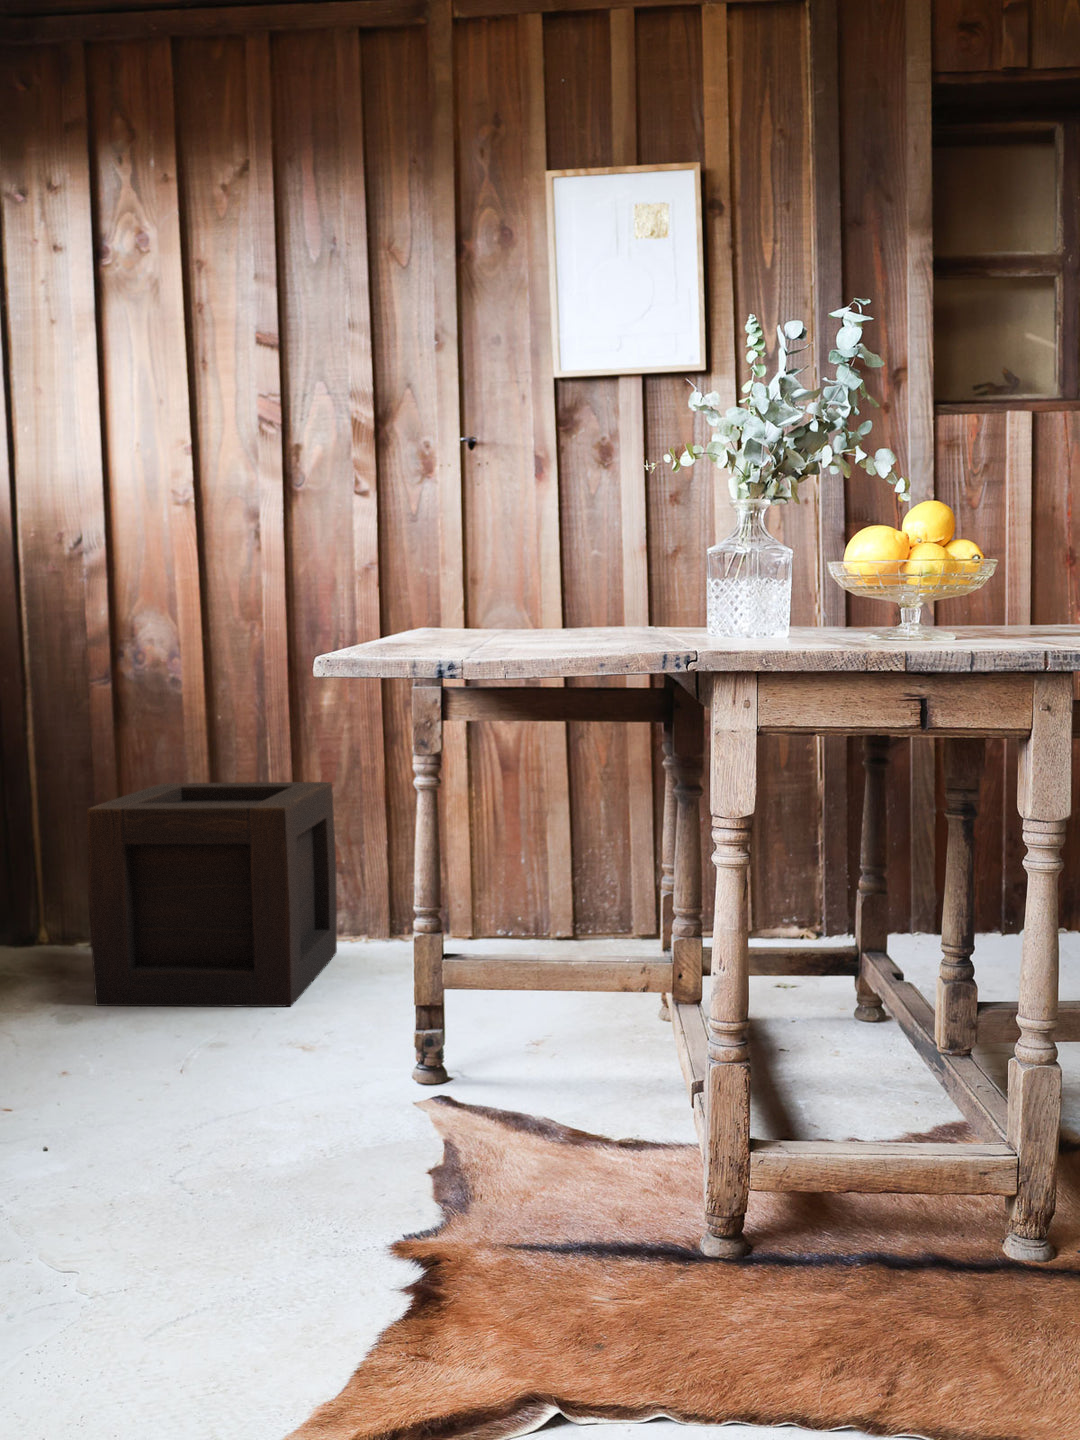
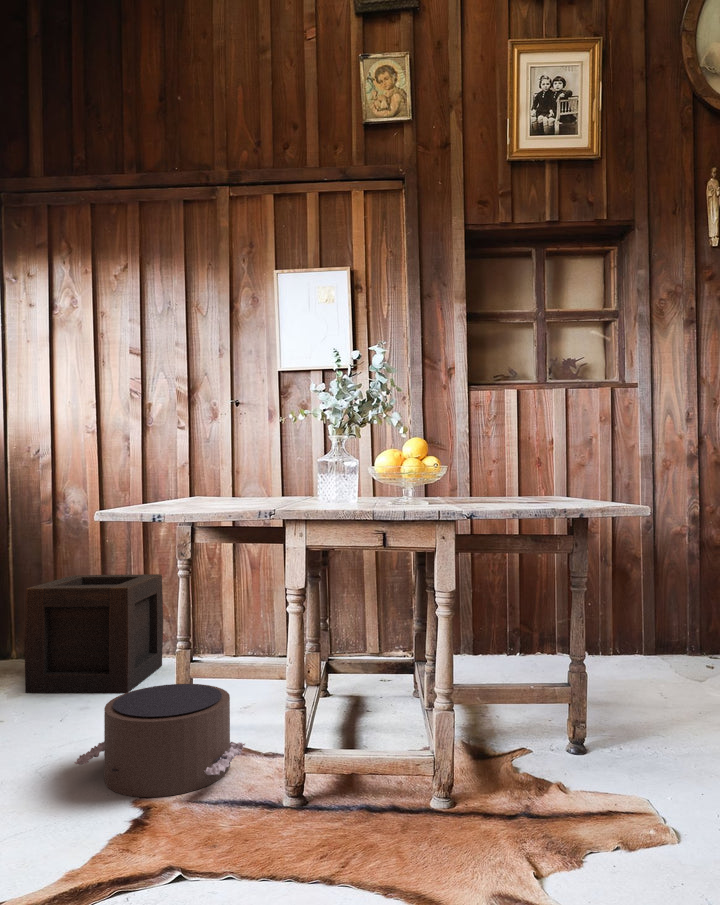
pouf: none [254,999,586,1230] -> present [74,684,245,797]

